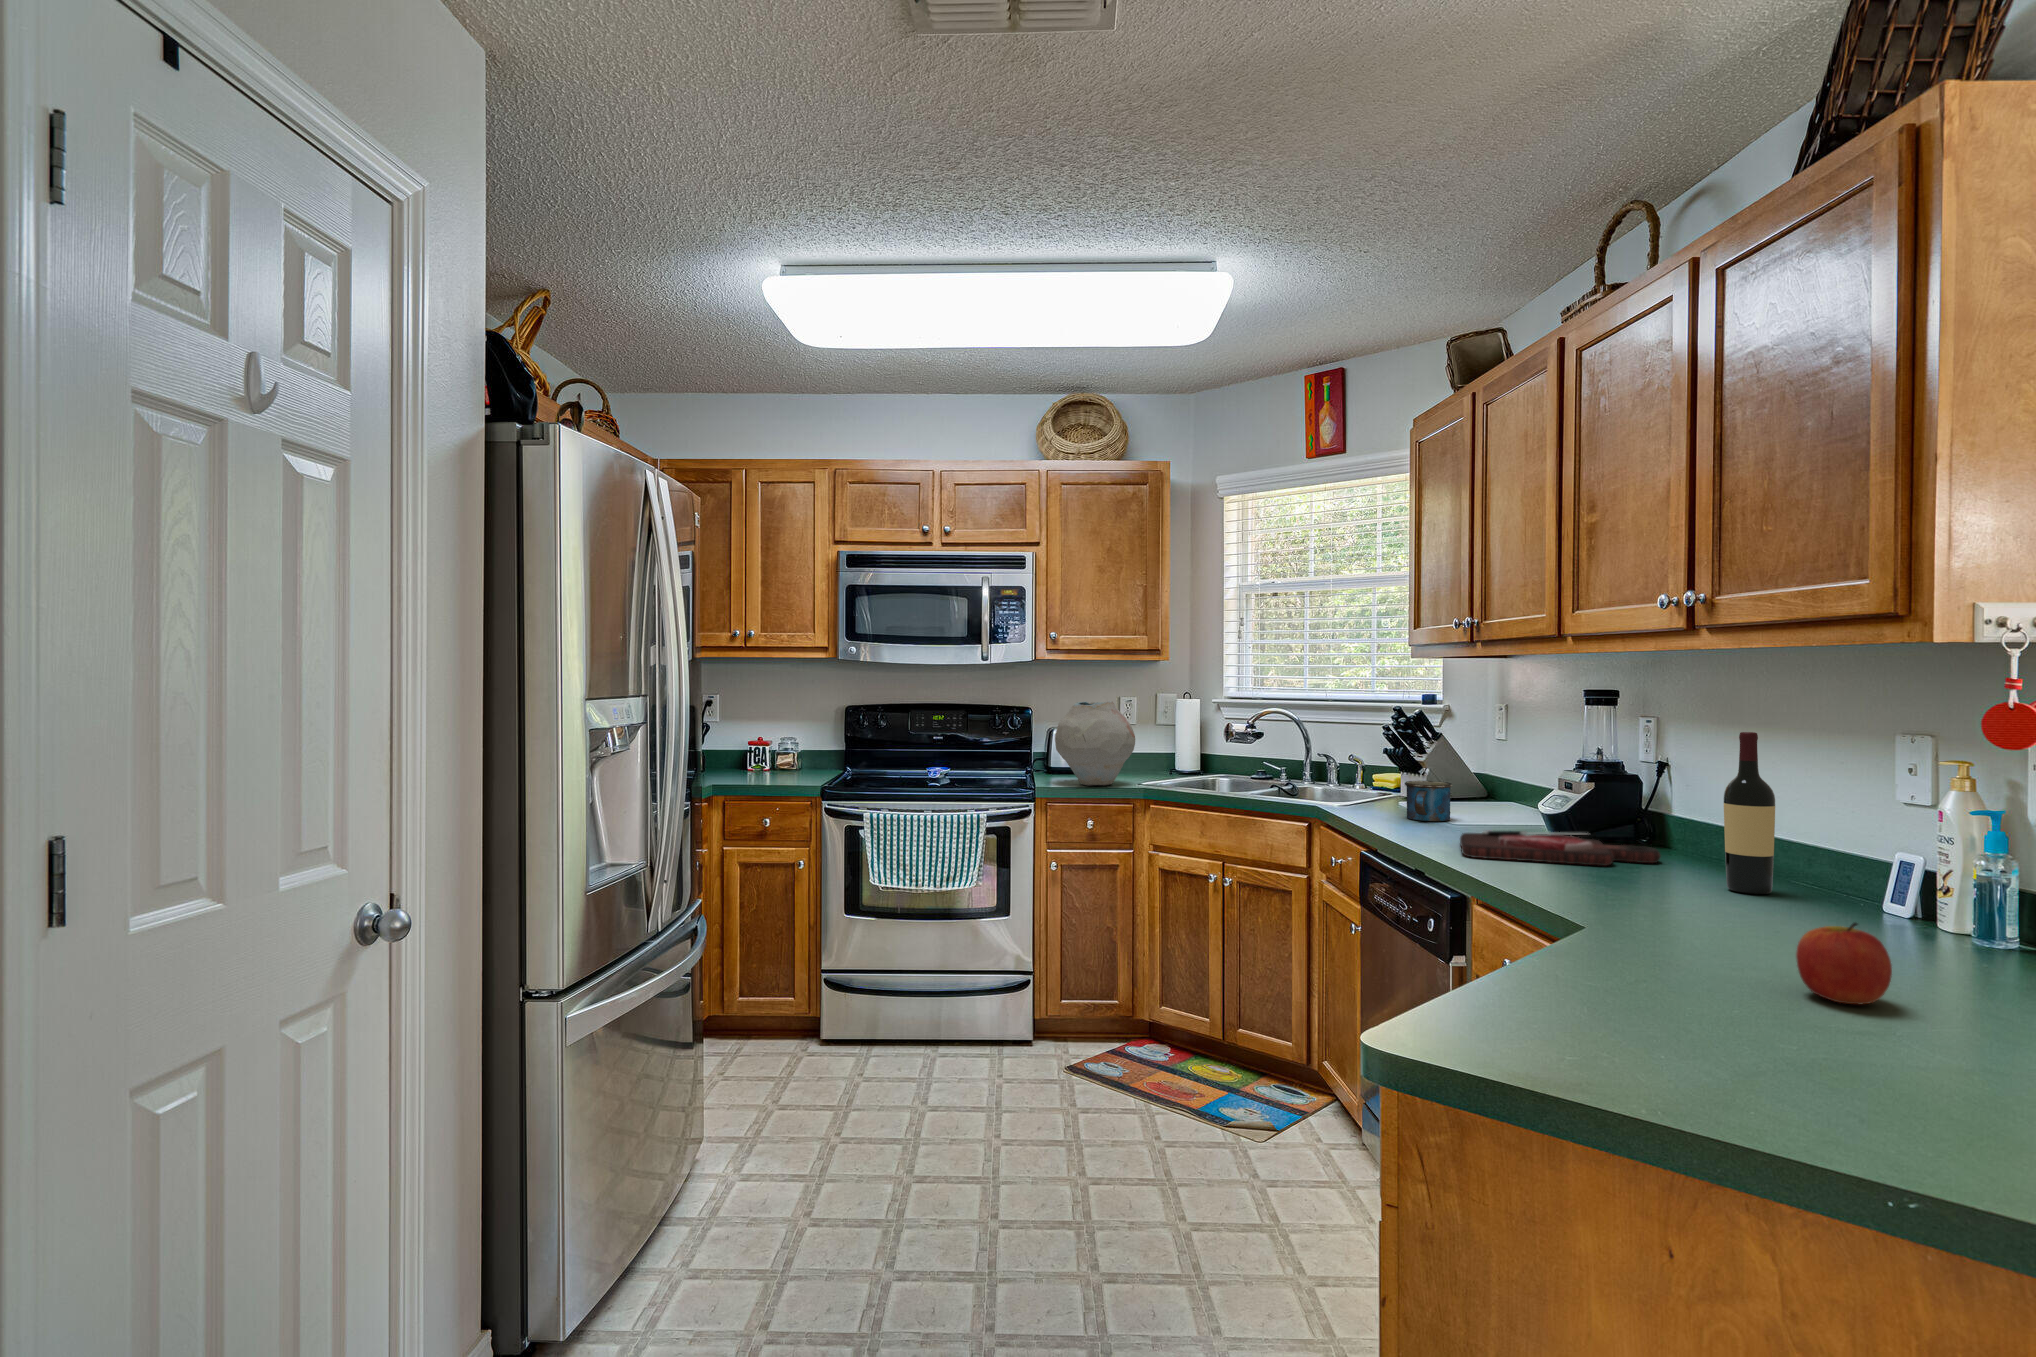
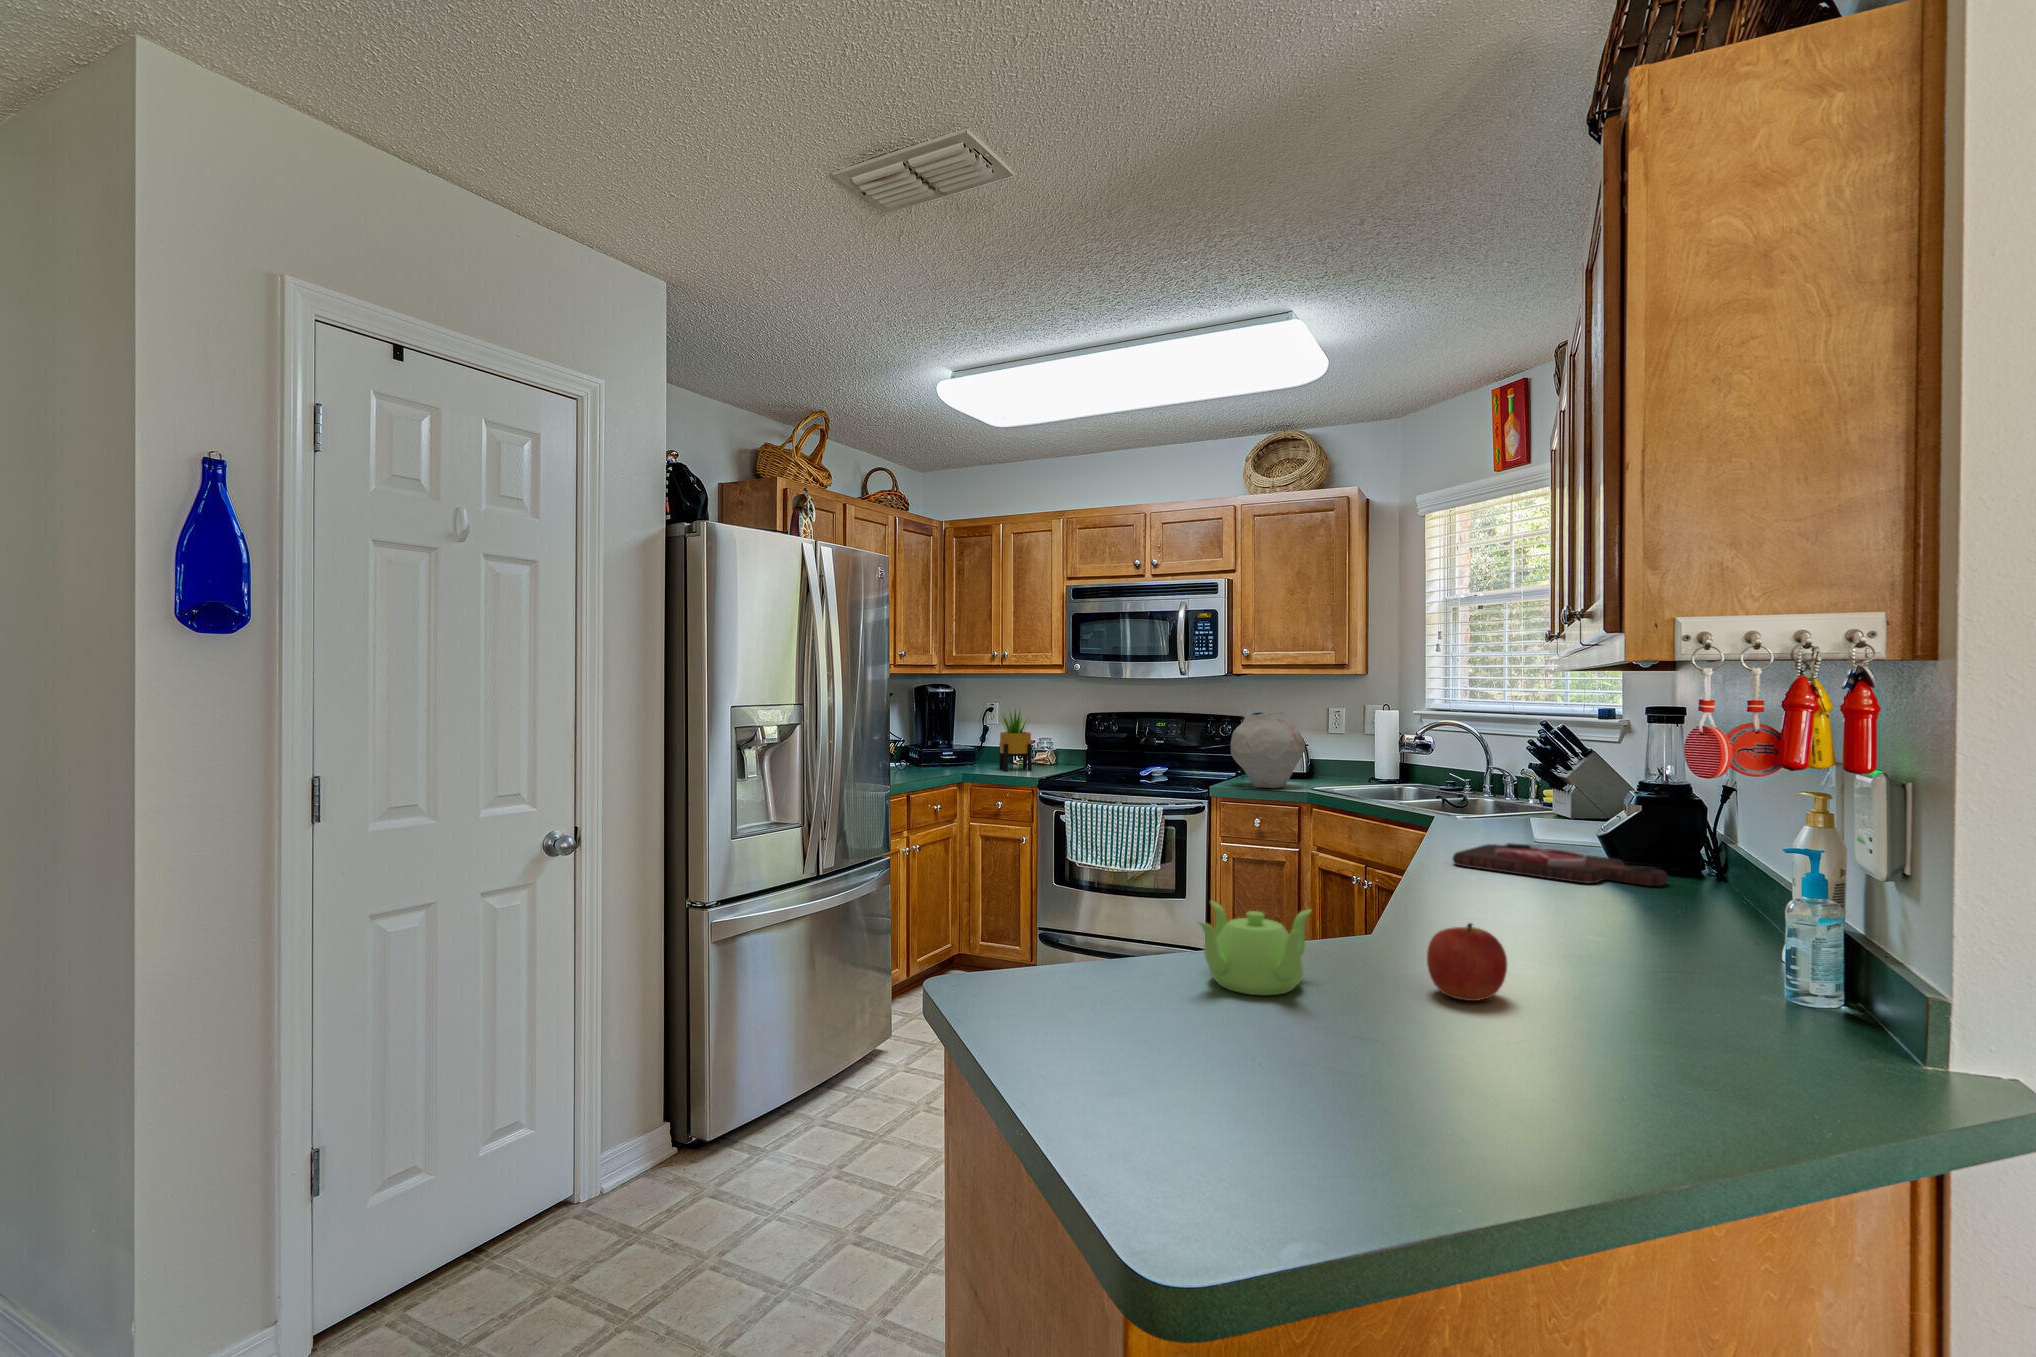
potted plant: none [746,698,795,780] -> present [999,709,1032,771]
wine bottle: present [1724,732,1775,894] -> none [1655,749,1709,921]
mug: present [1405,781,1452,821] -> none [1496,794,1546,835]
teapot: none [1581,924,1773,1032] -> present [1198,901,1311,995]

